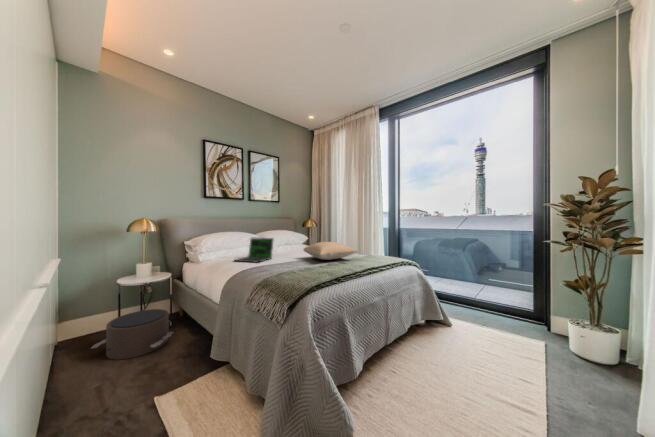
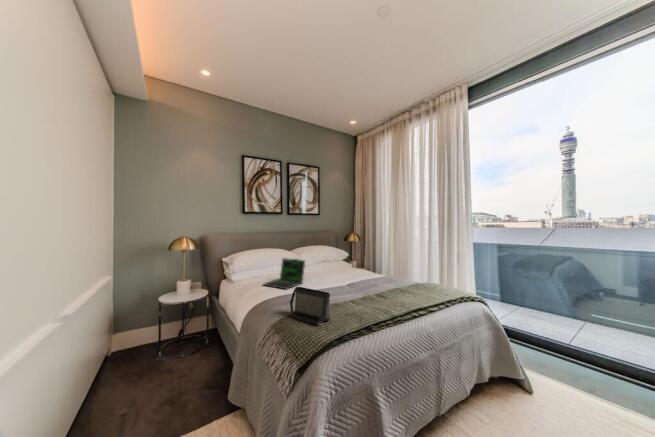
pillow: present [303,242,358,260] -> none [337,268,401,291]
handbag: none [271,252,307,278] -> present [290,287,330,324]
pouf: present [91,309,173,360] -> none [130,328,205,382]

